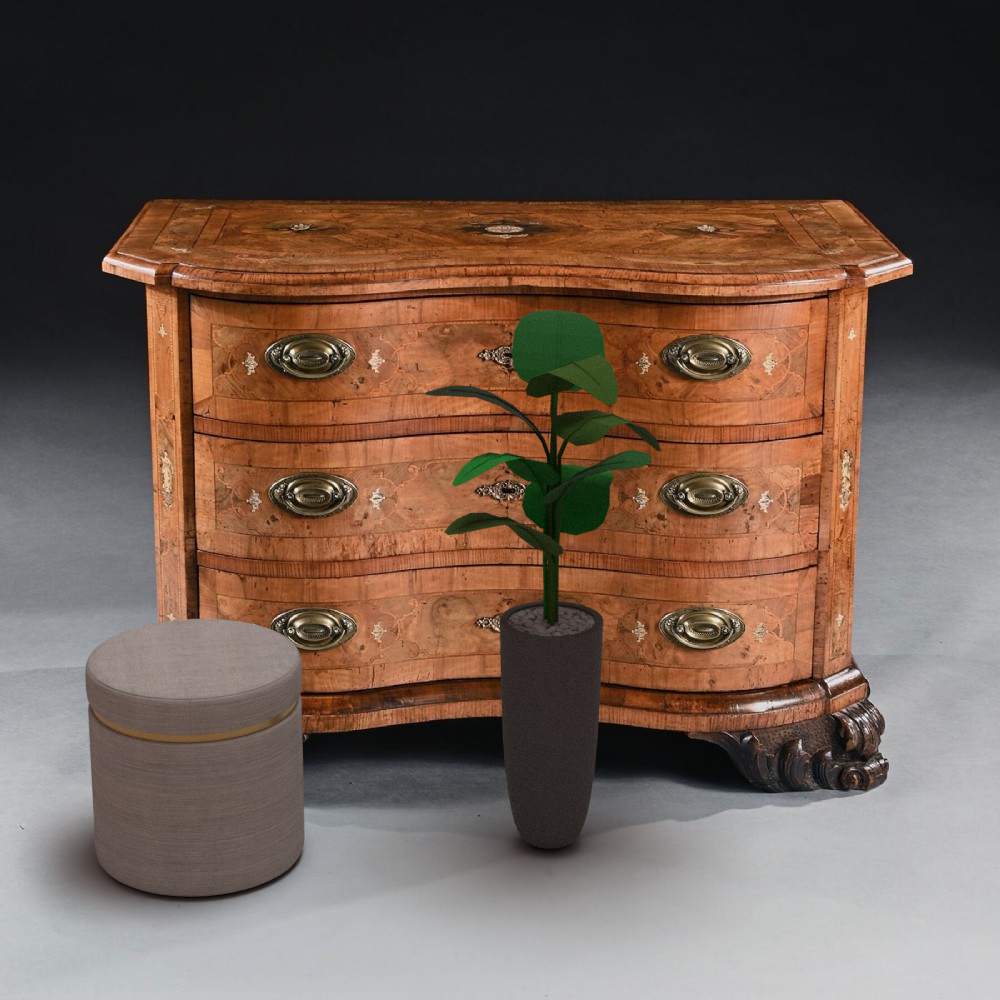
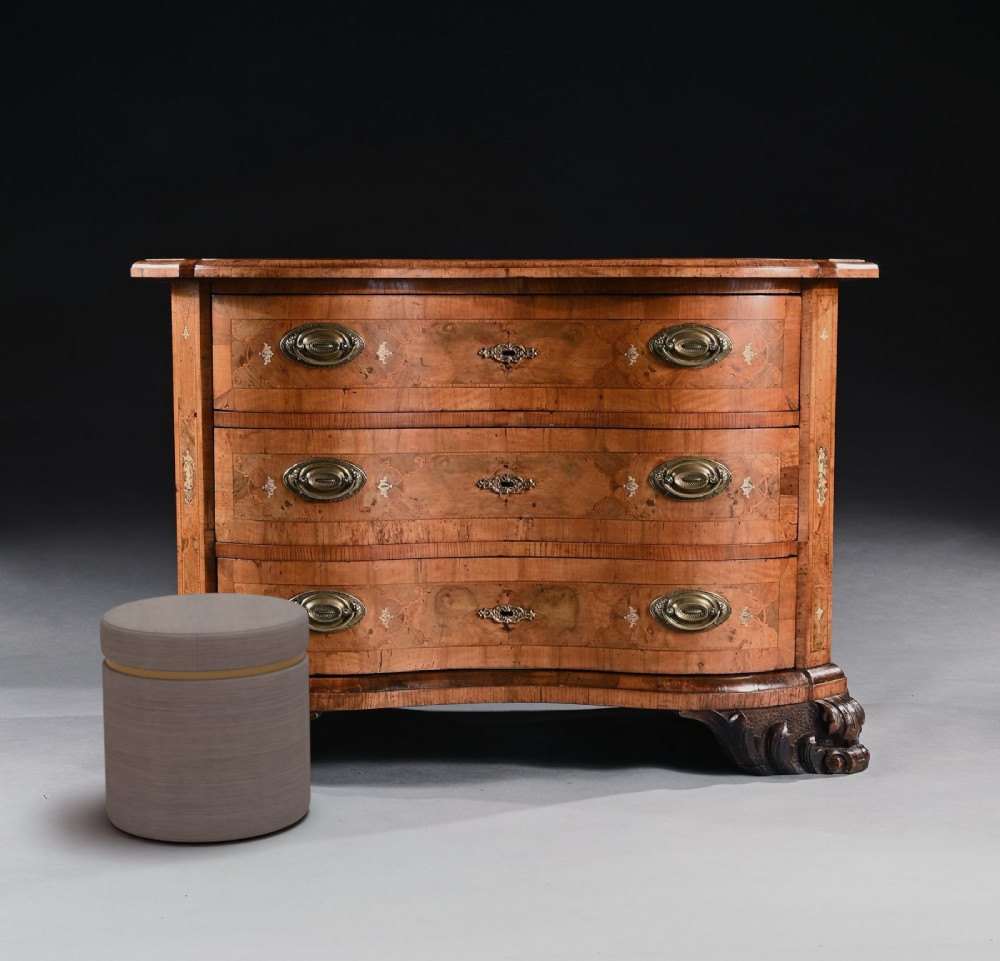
potted plant: present [426,310,661,849] -> none [428,297,651,809]

